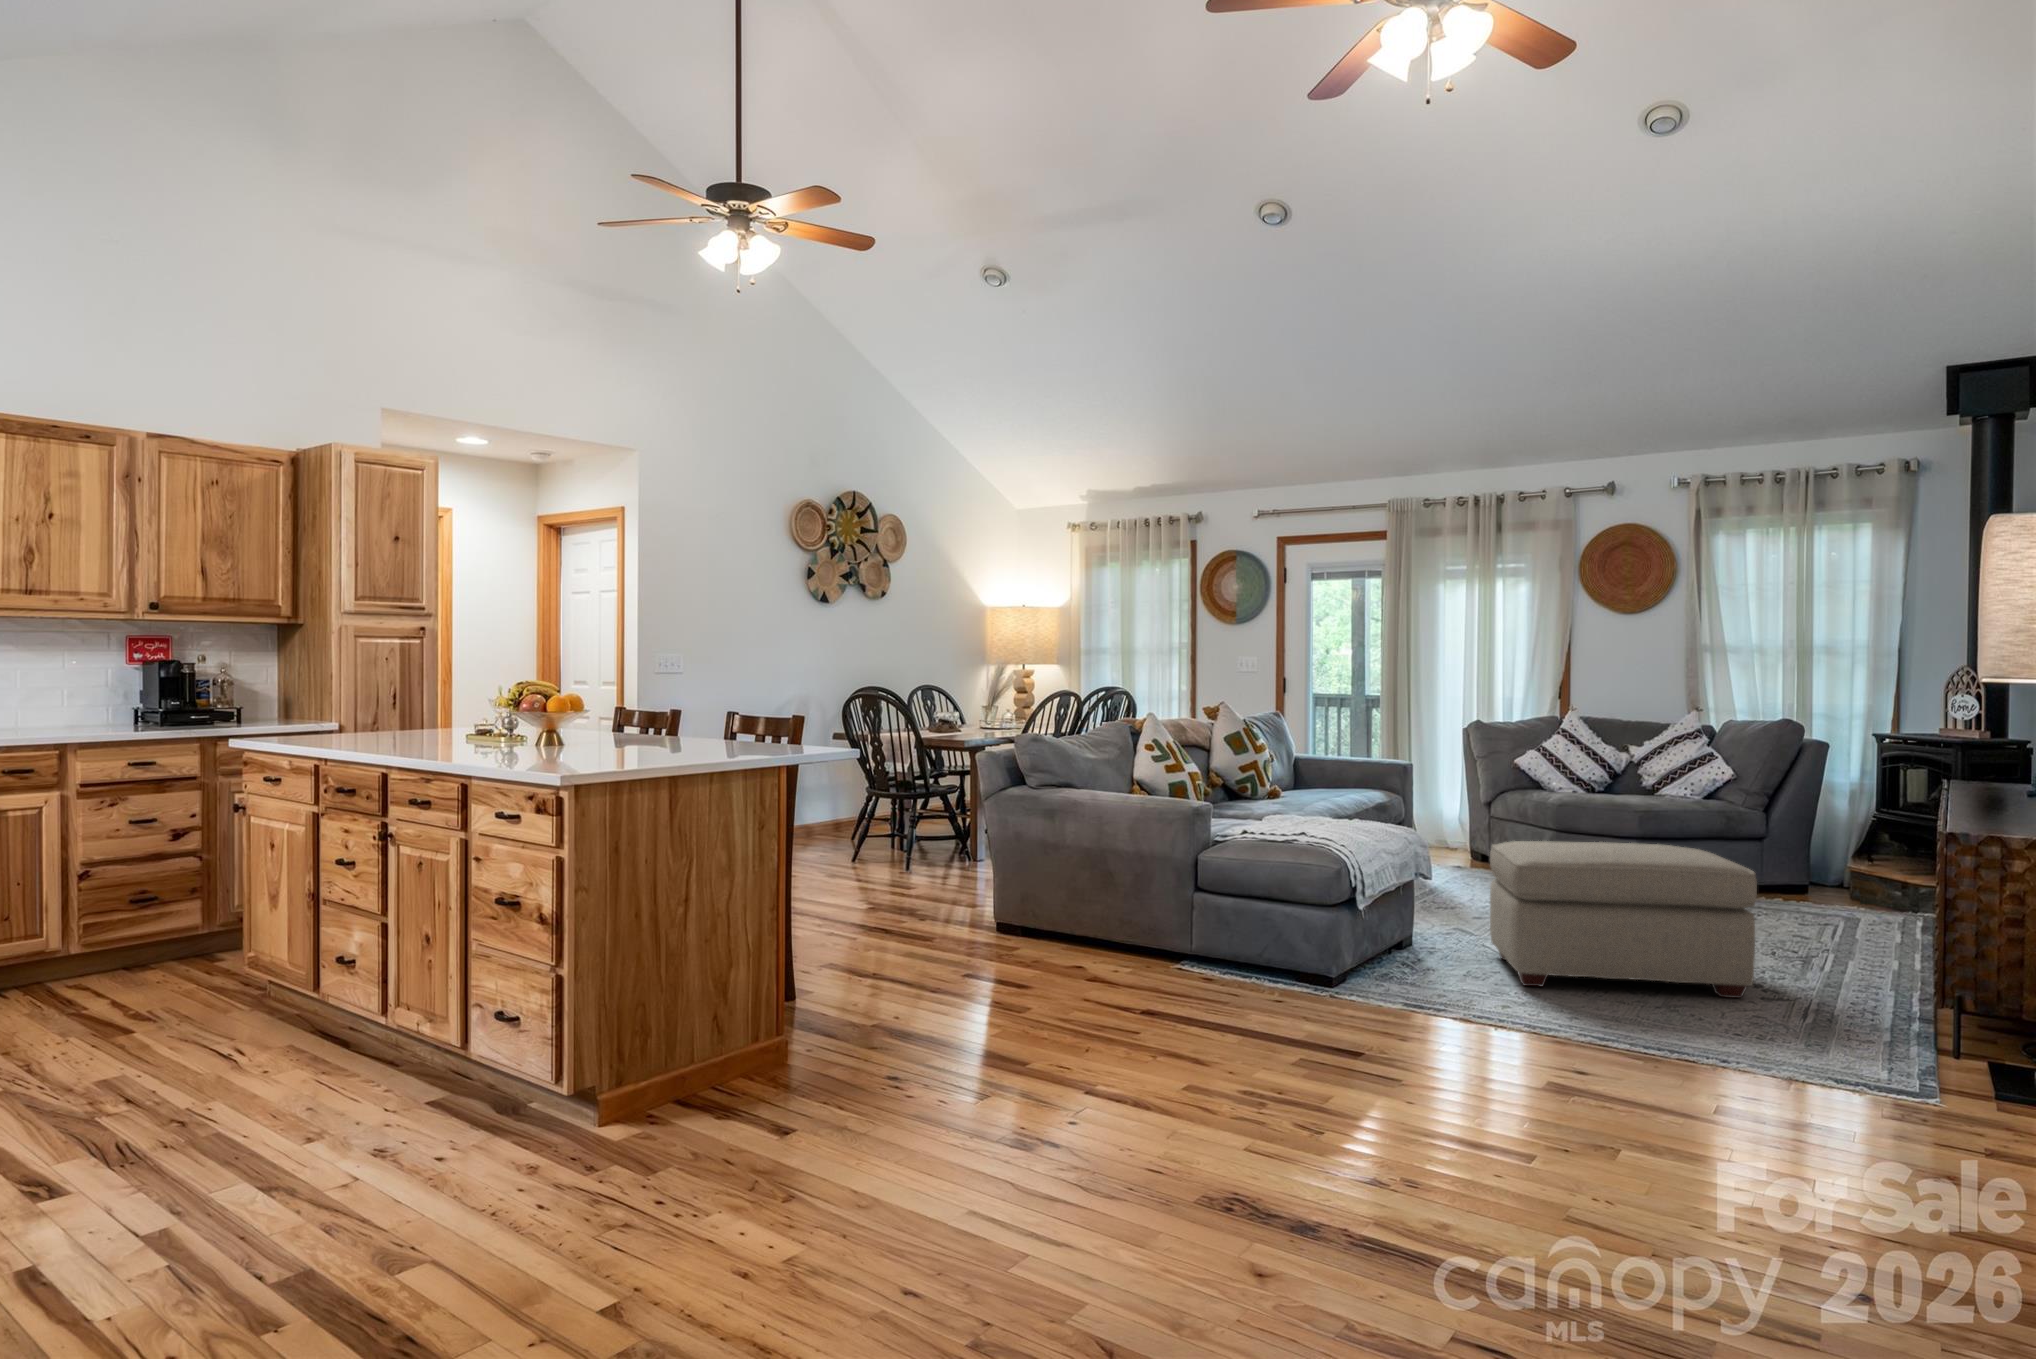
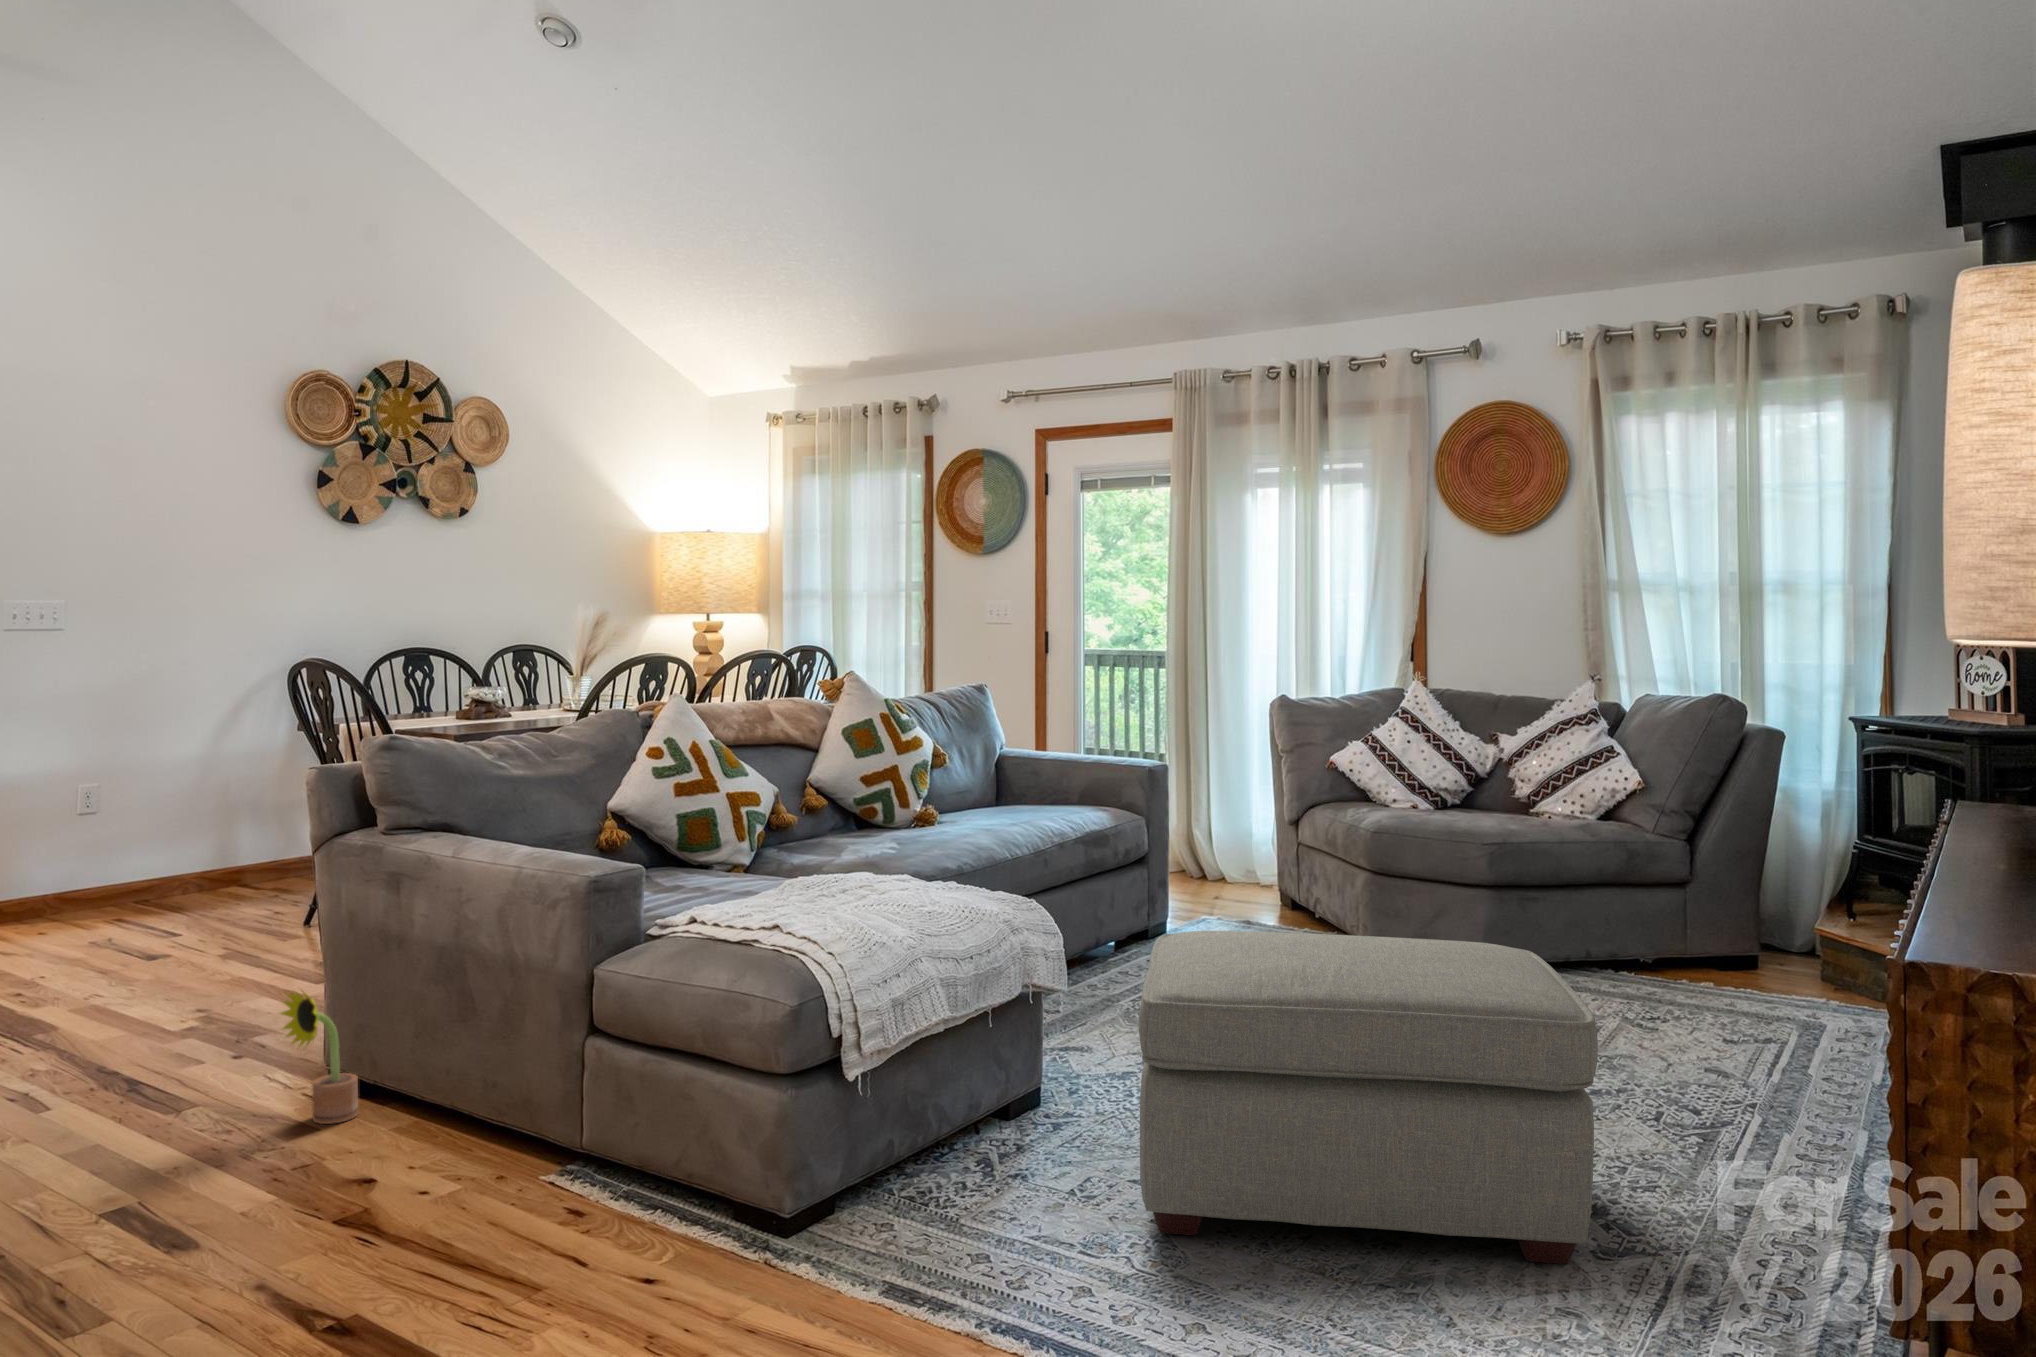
decorative plant: none [996,869,1035,945] -> present [281,991,358,1124]

